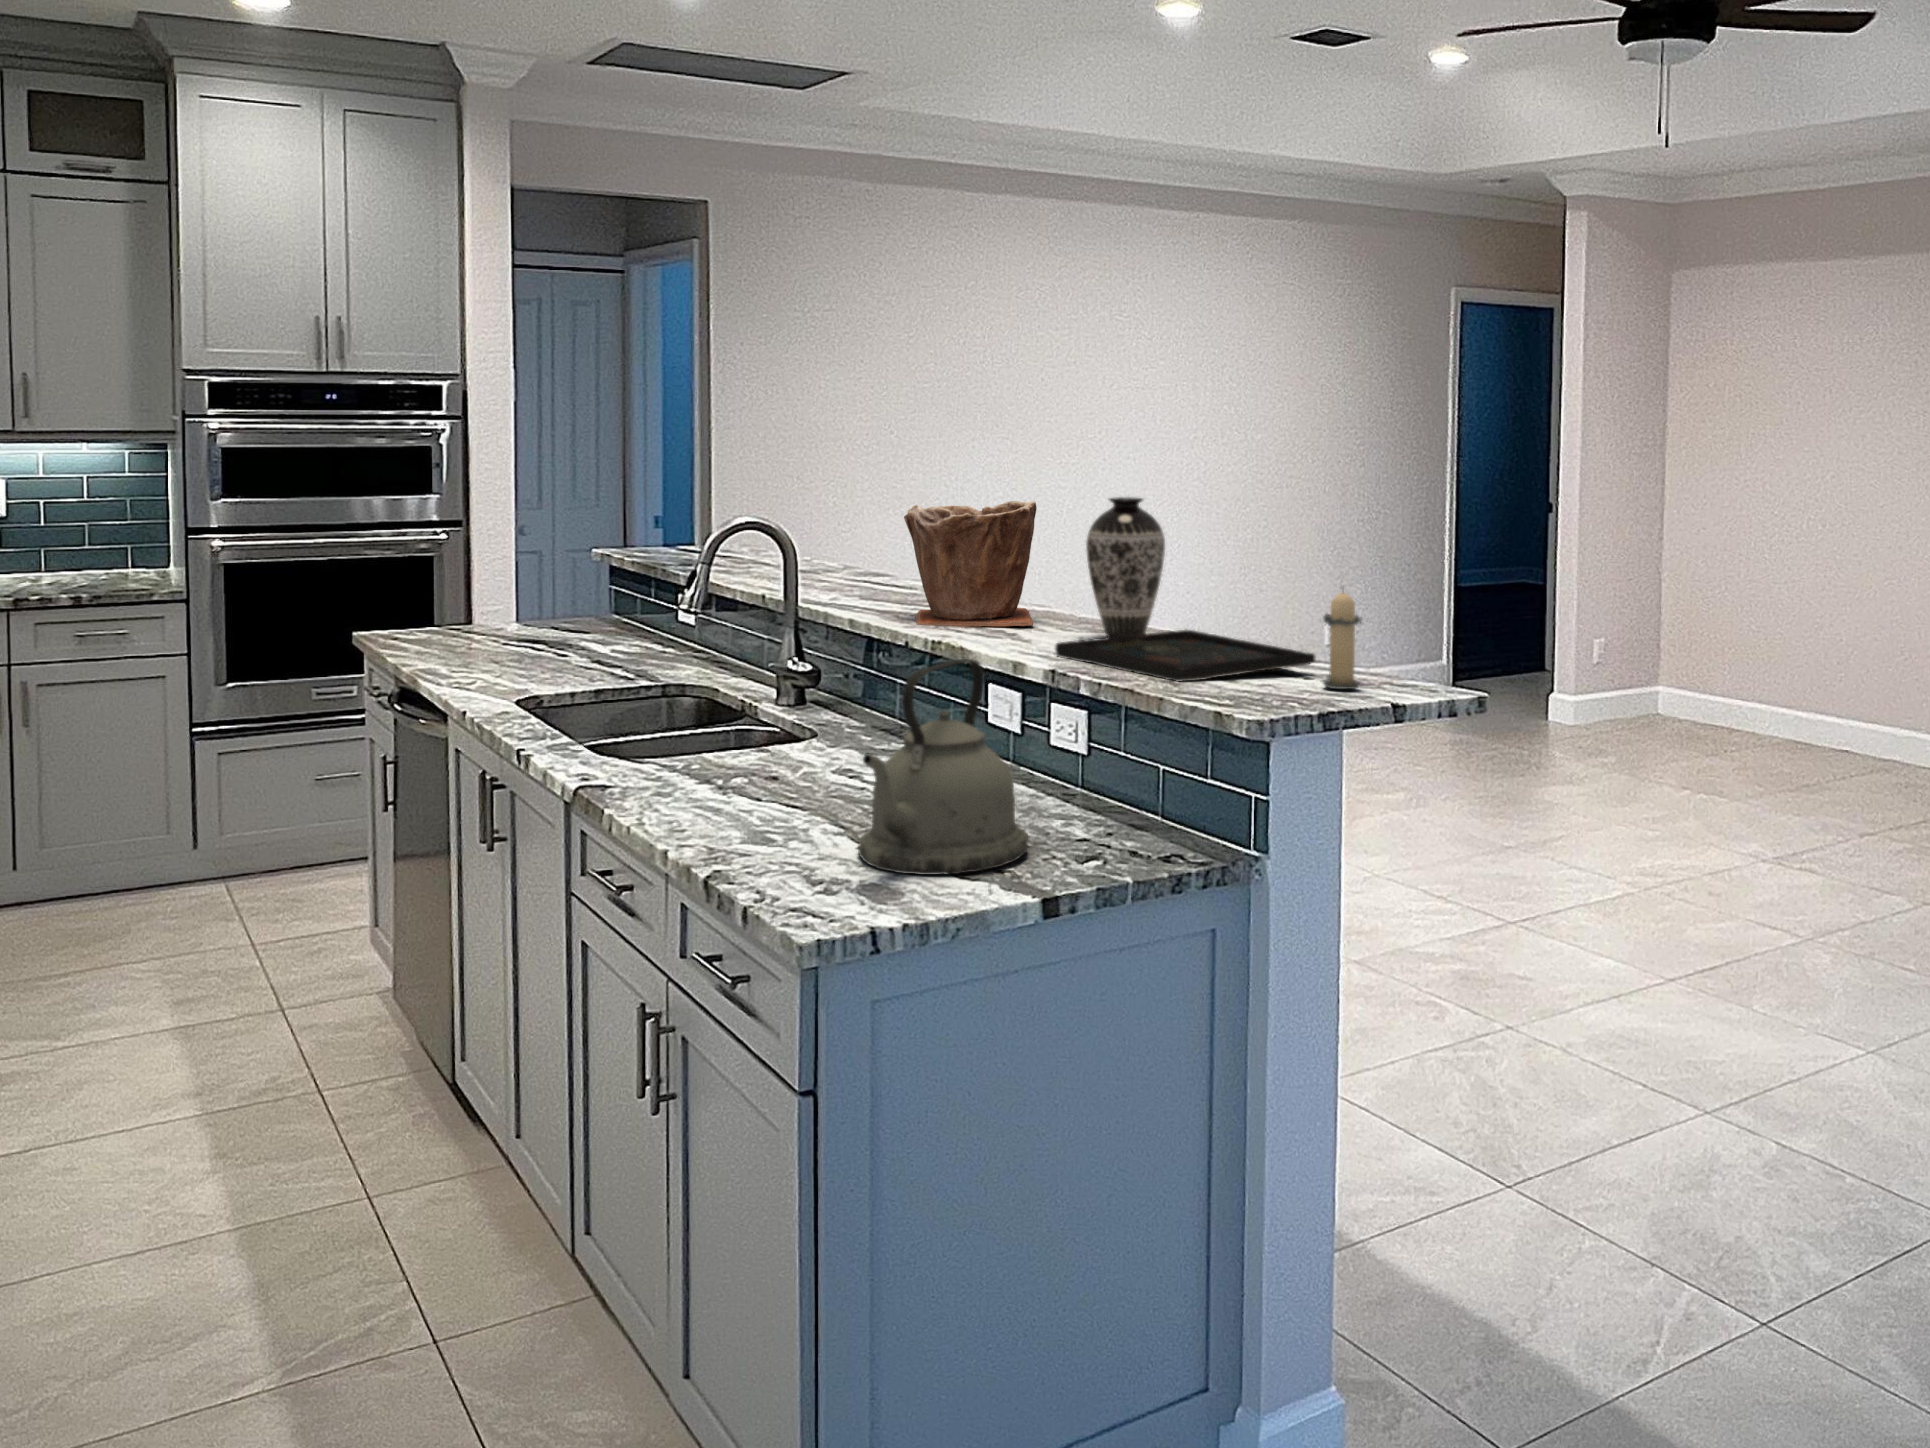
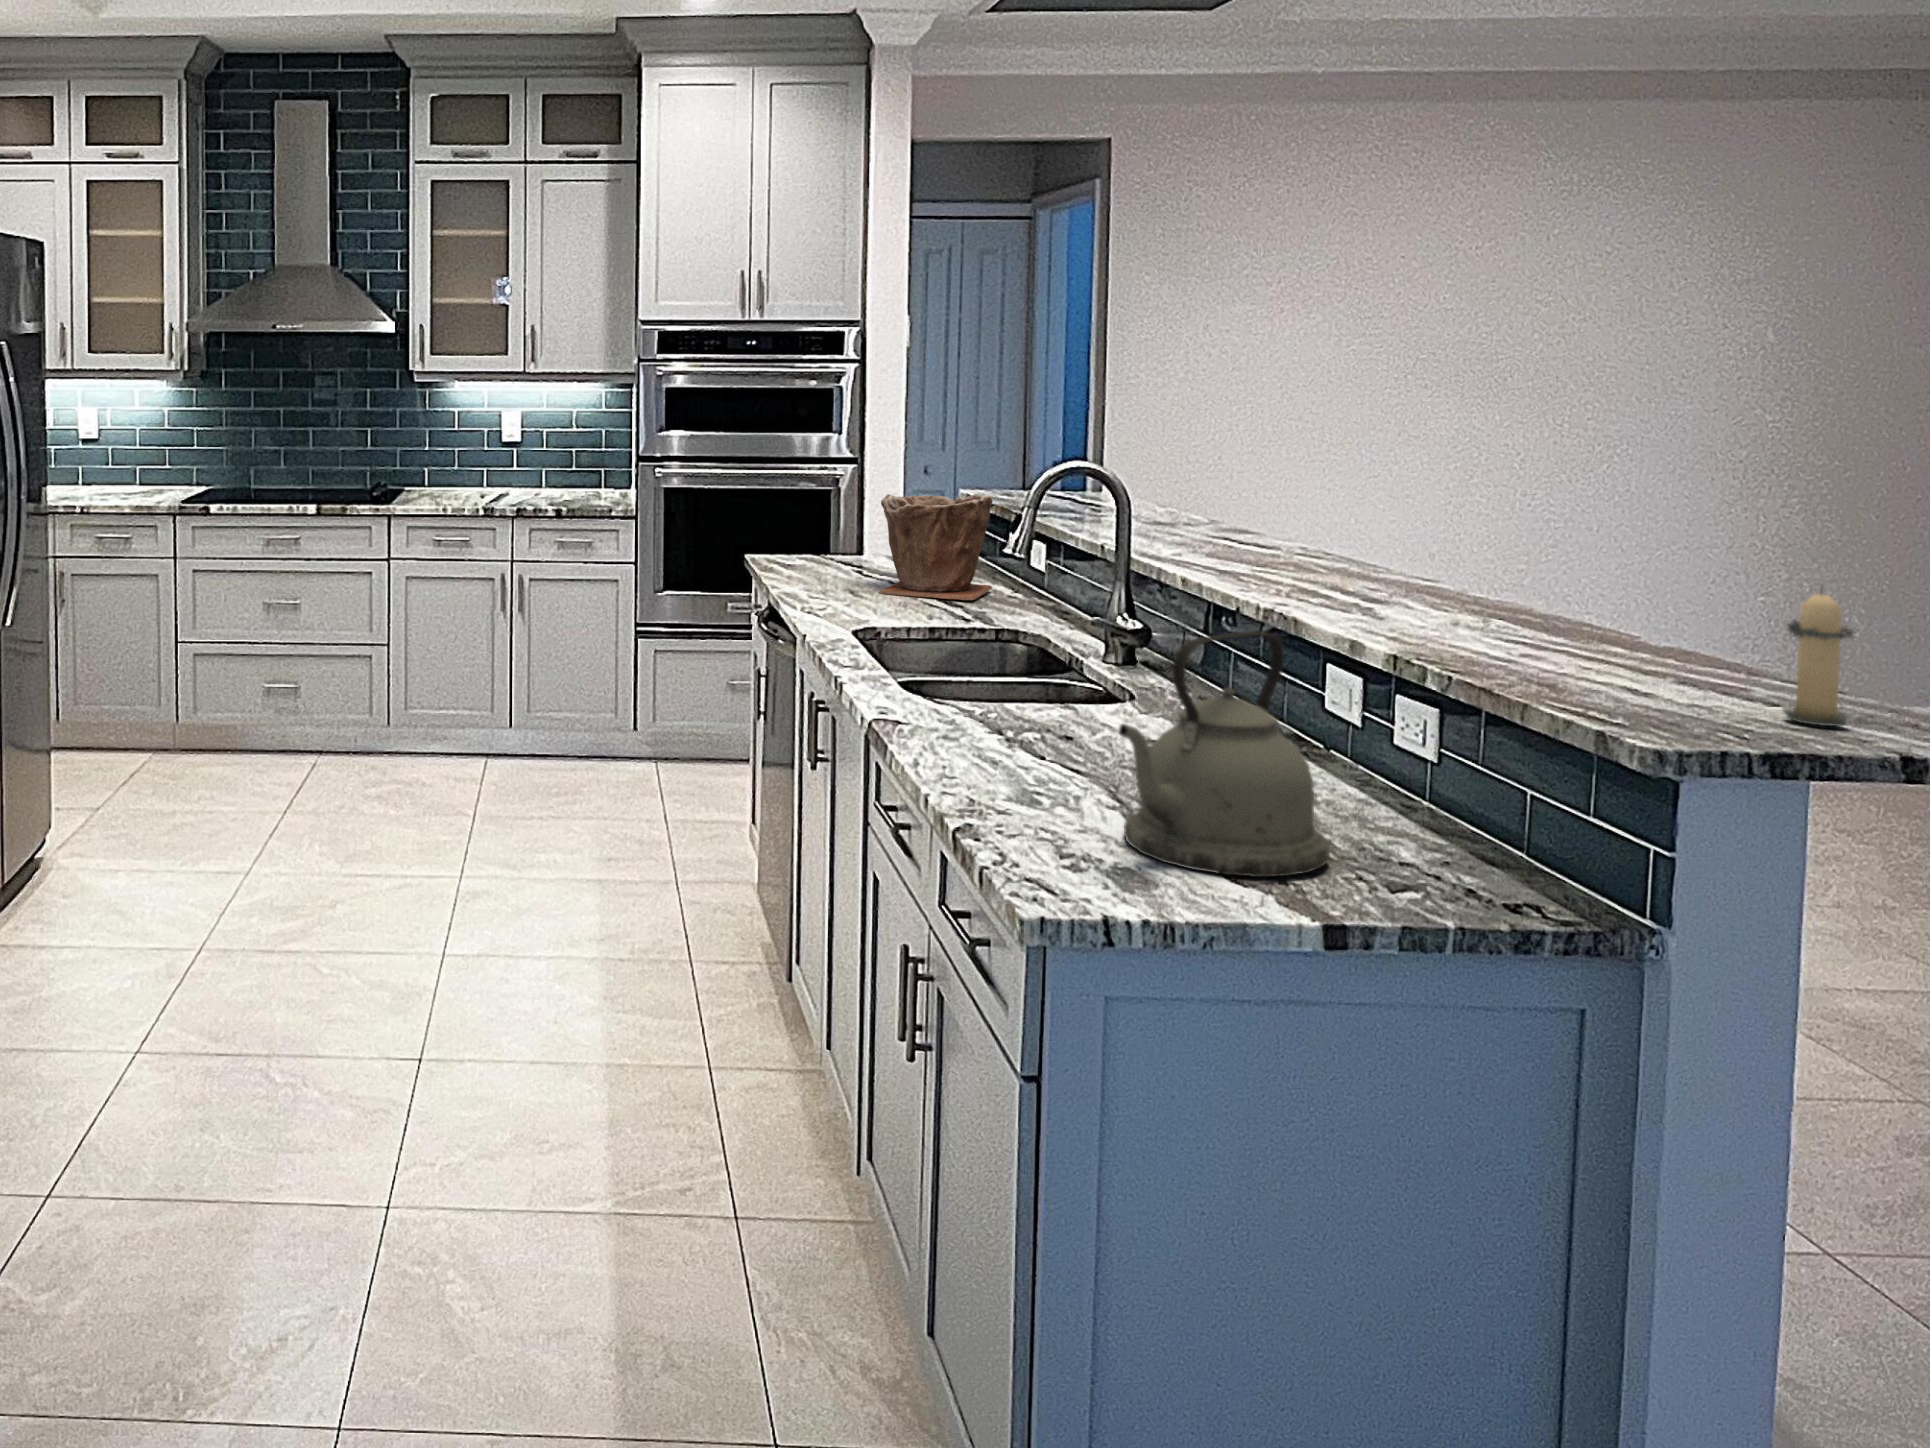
decorative vase: present [1086,497,1165,637] -> none [1469,456,1581,631]
plant pot: present [904,501,1037,627] -> present [878,494,993,600]
tray: present [1055,630,1316,681] -> none [1408,624,1785,689]

